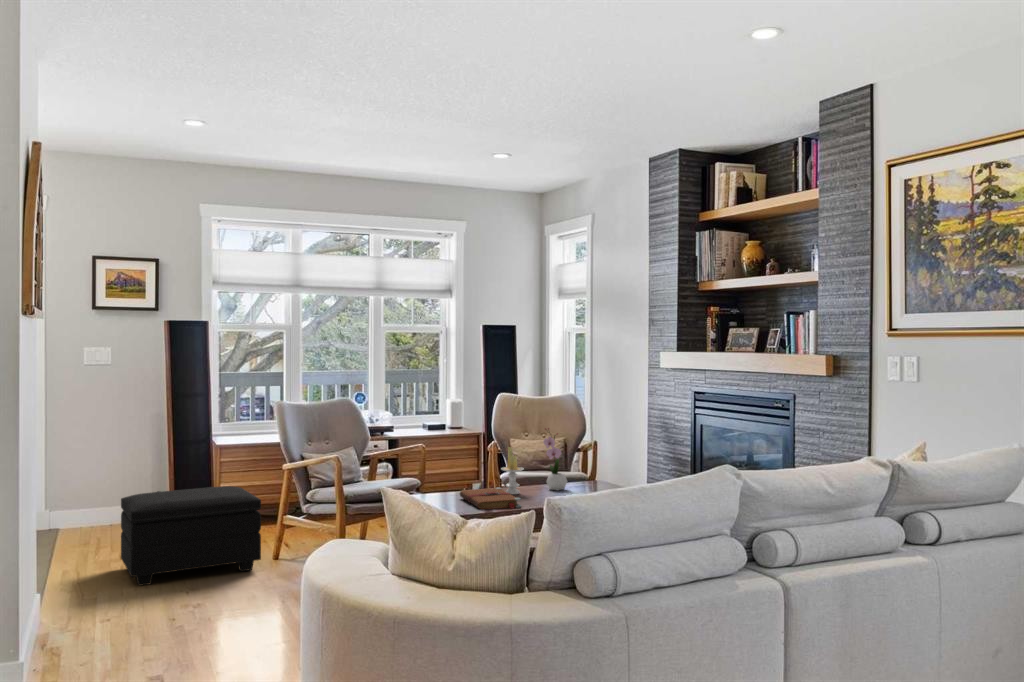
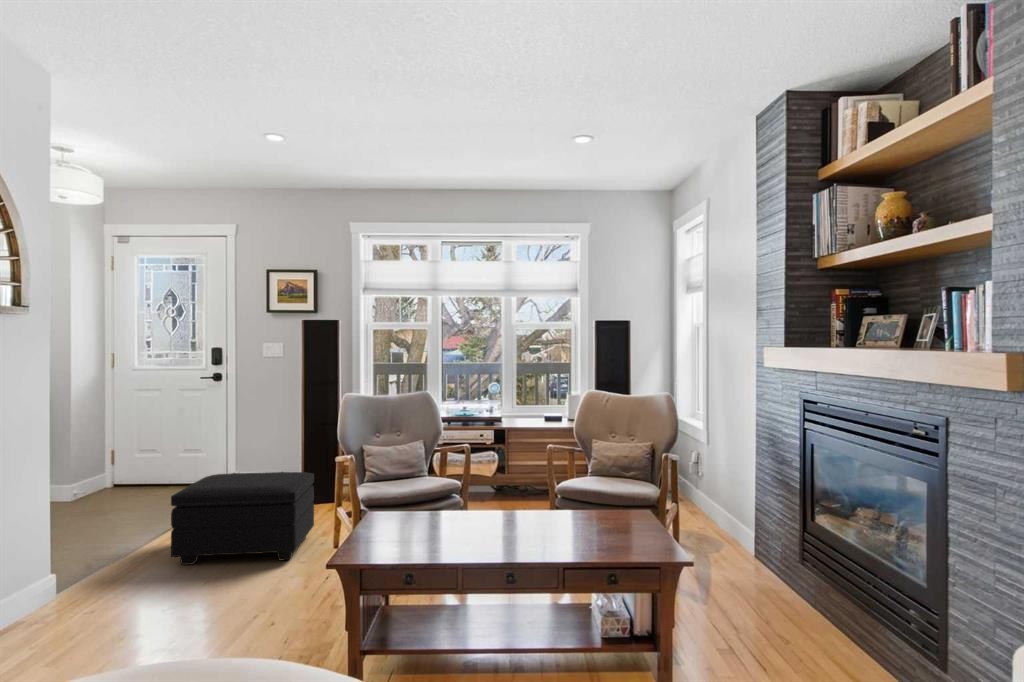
flower arrangement: present [543,428,567,490] -> none [568,441,604,520]
candle: present [501,447,524,494] -> none [509,462,536,521]
book: present [460,488,521,509] -> none [426,512,496,555]

